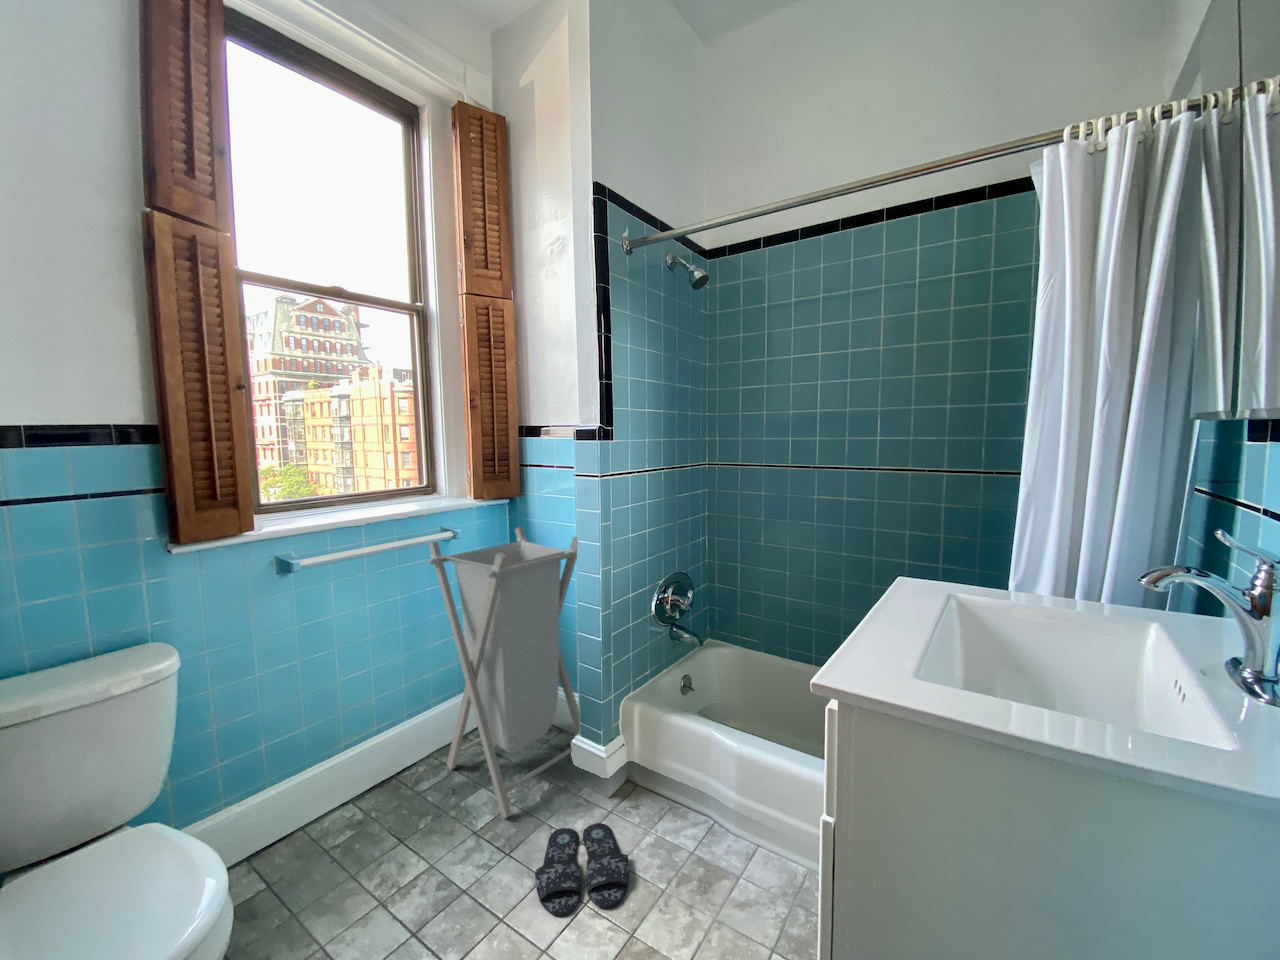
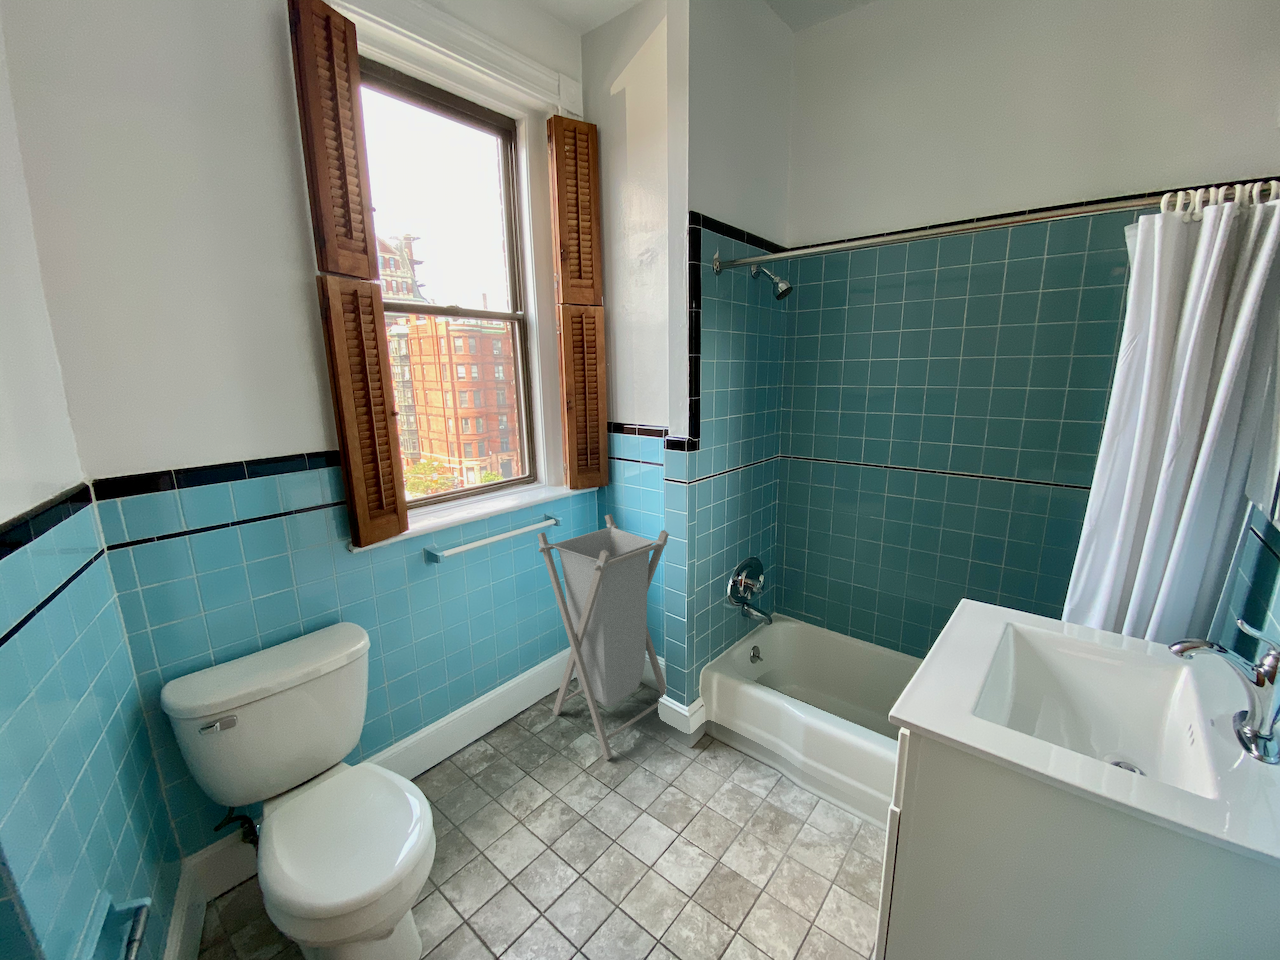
slippers: present [535,823,629,916] -> none [638,769,713,842]

